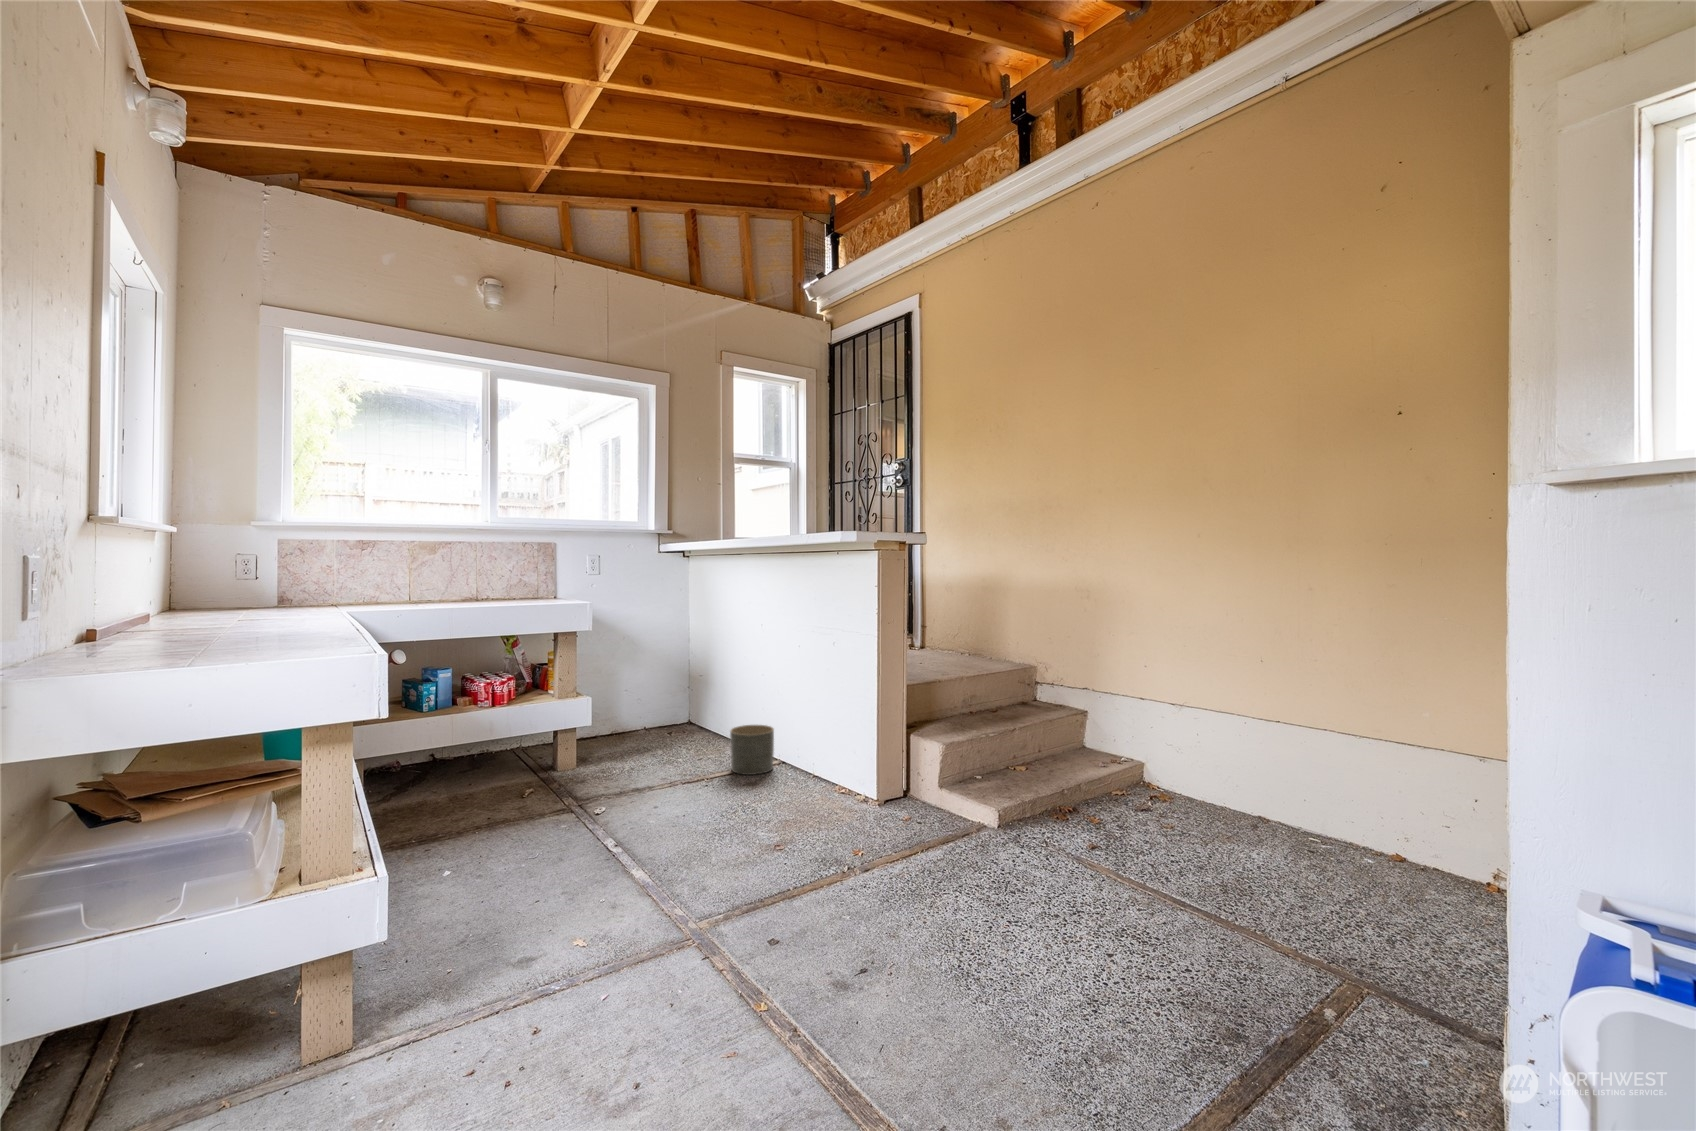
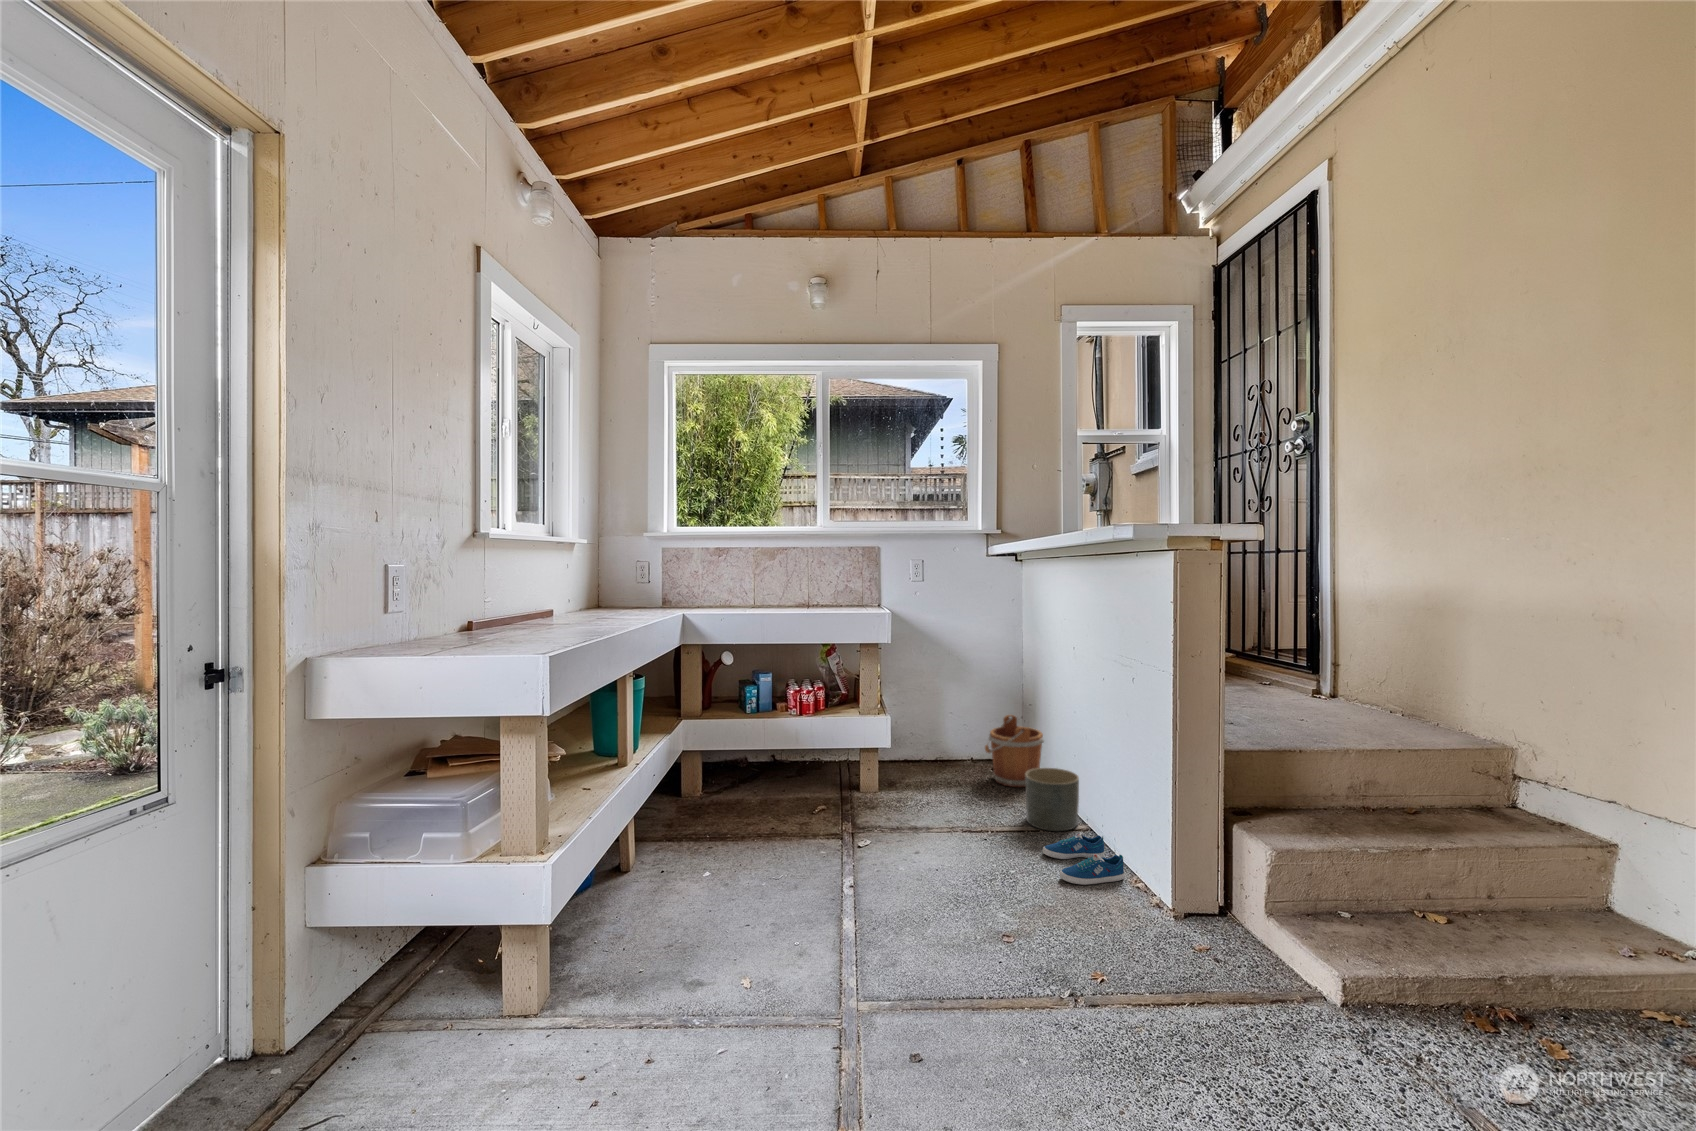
bucket: none [675,691,728,752] -> present [985,715,1044,787]
sneaker: none [761,766,830,803] -> present [1043,834,1124,885]

